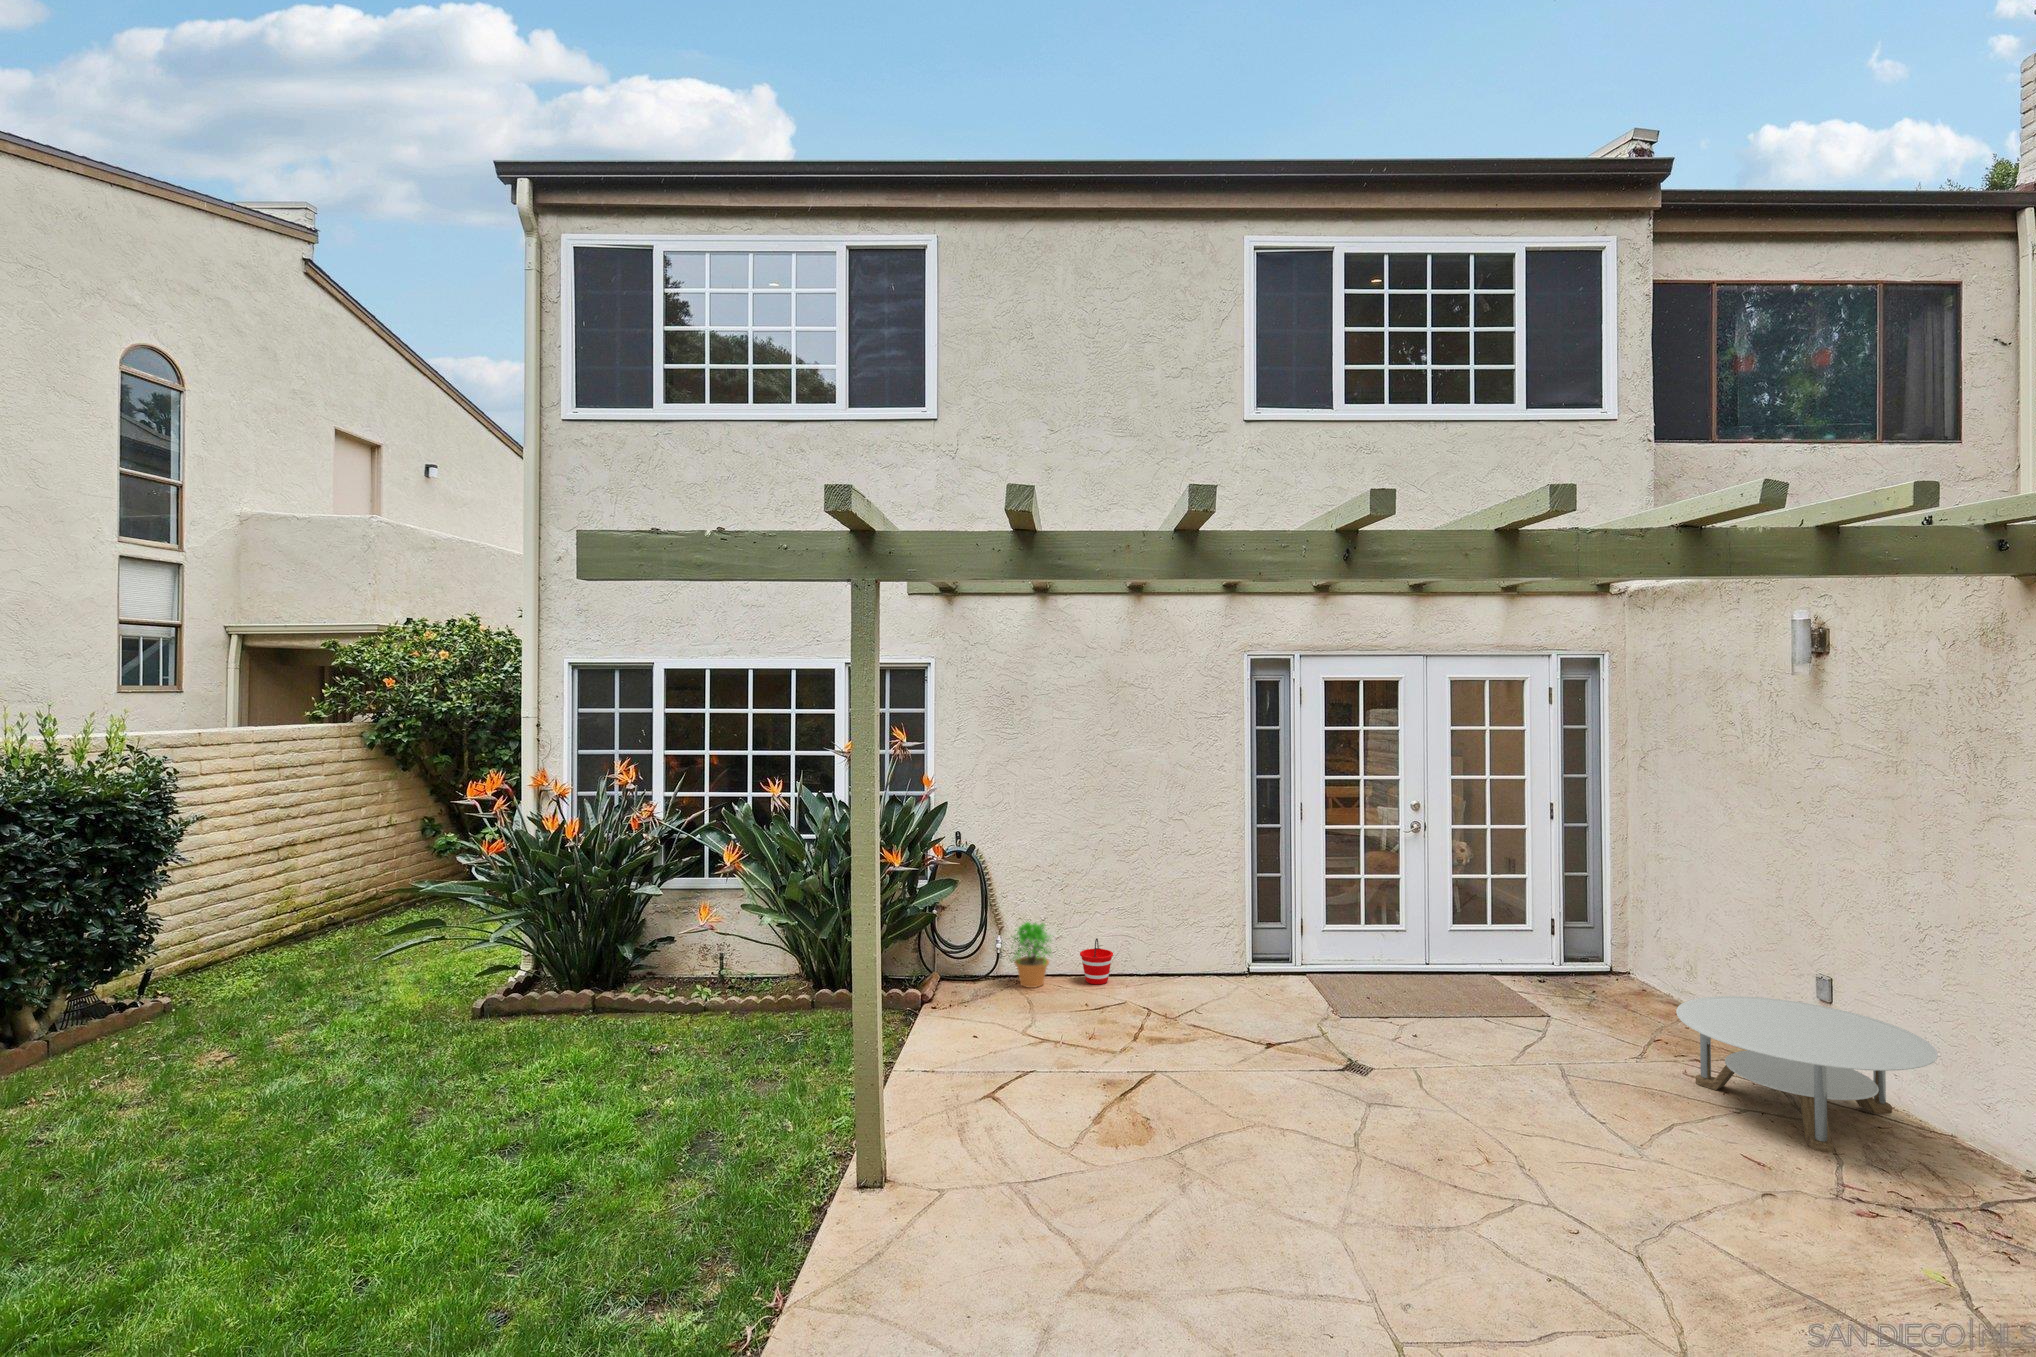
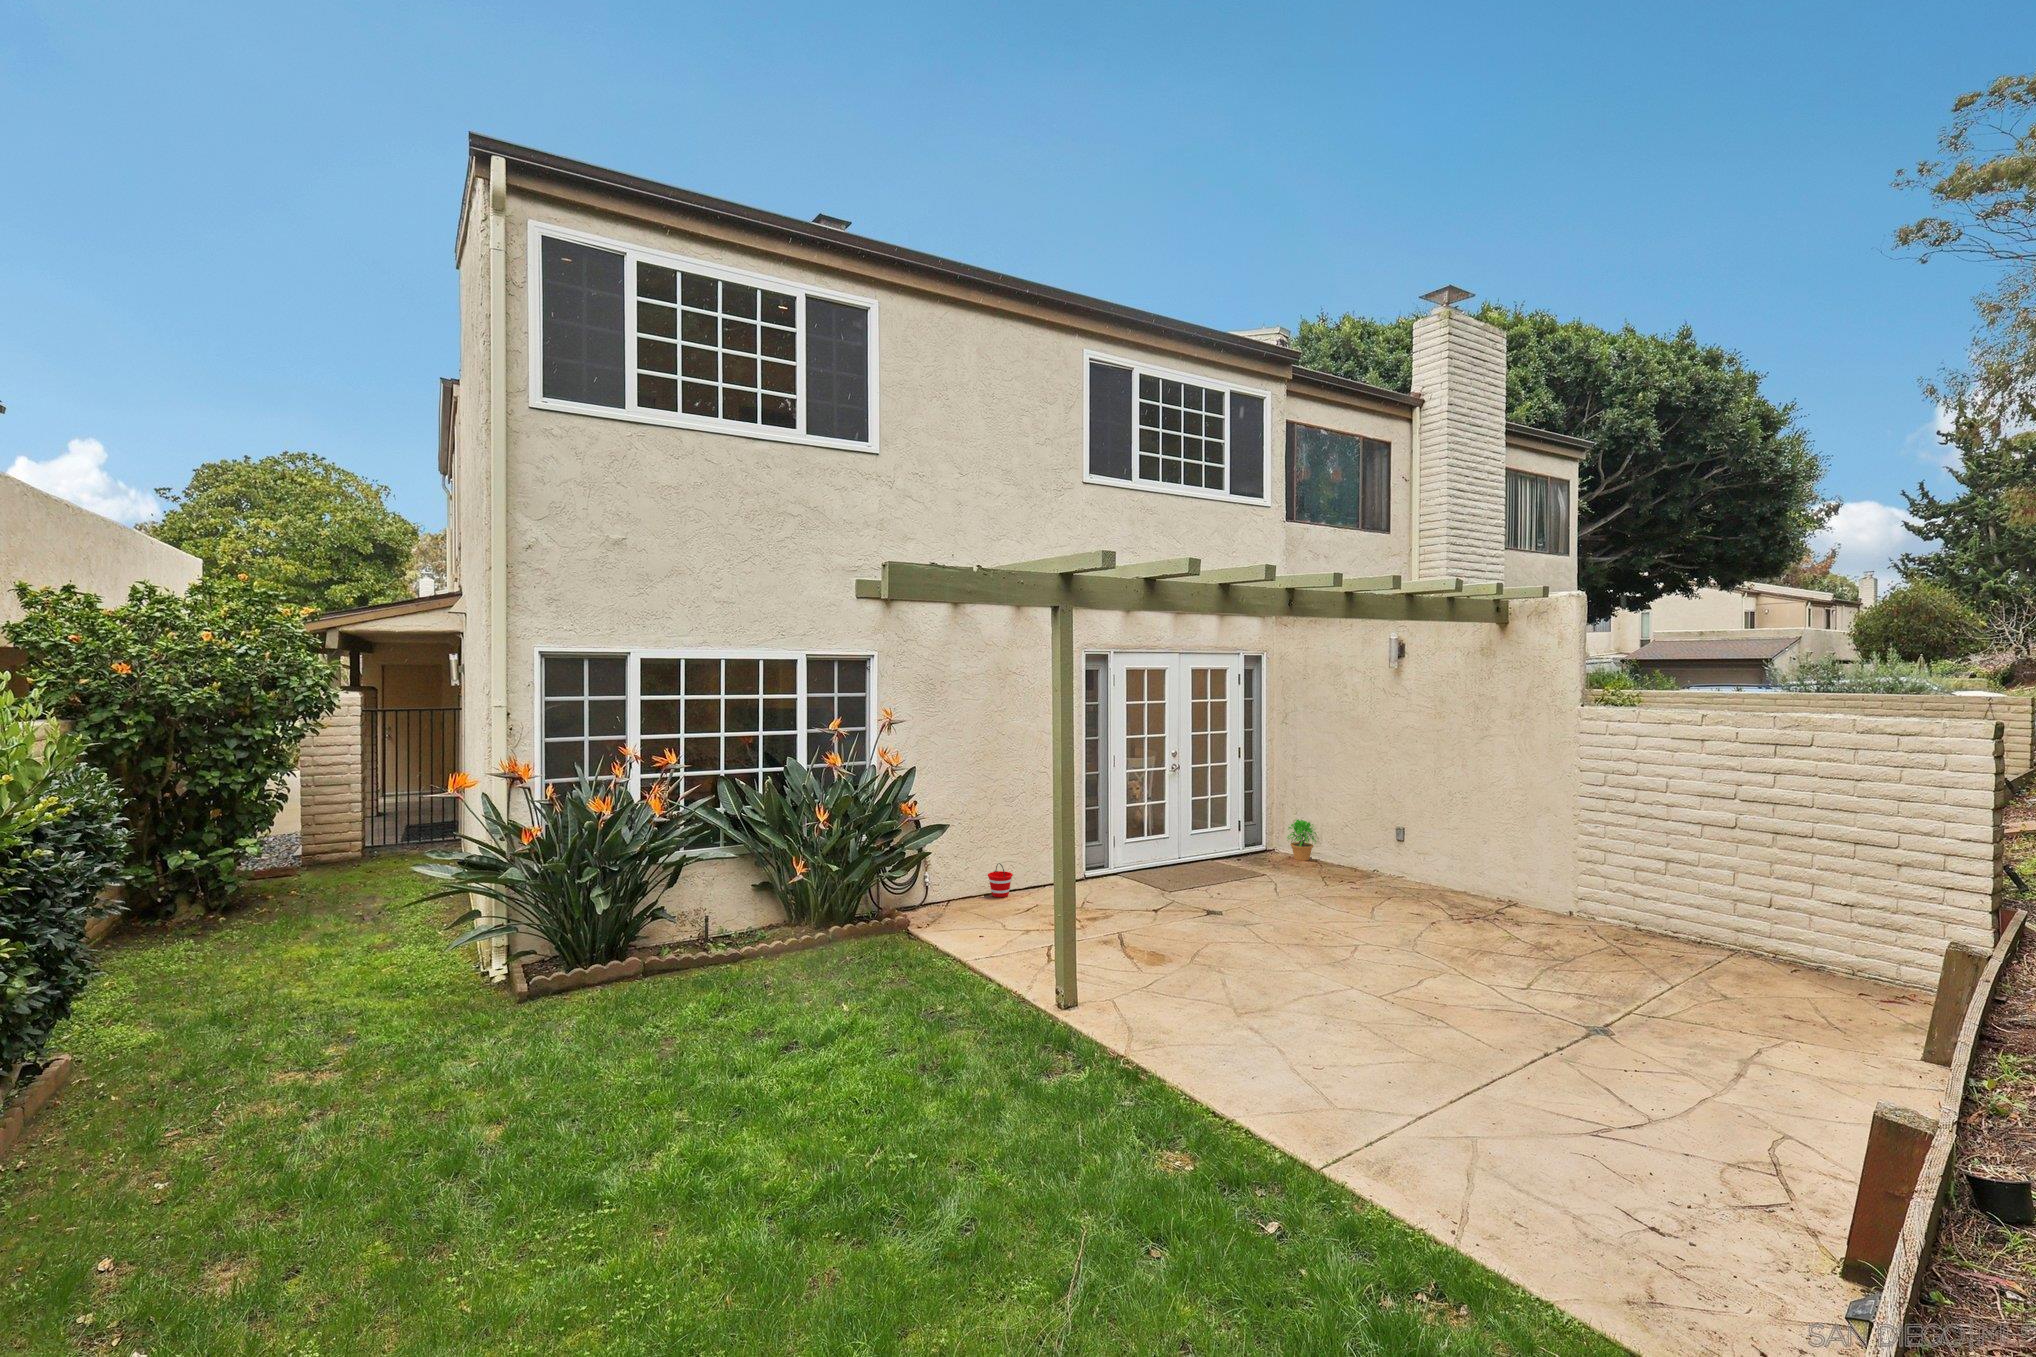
potted plant: present [1009,922,1051,988] -> present [1287,819,1316,861]
round table: present [1676,996,1938,1153] -> none [1363,842,1481,910]

